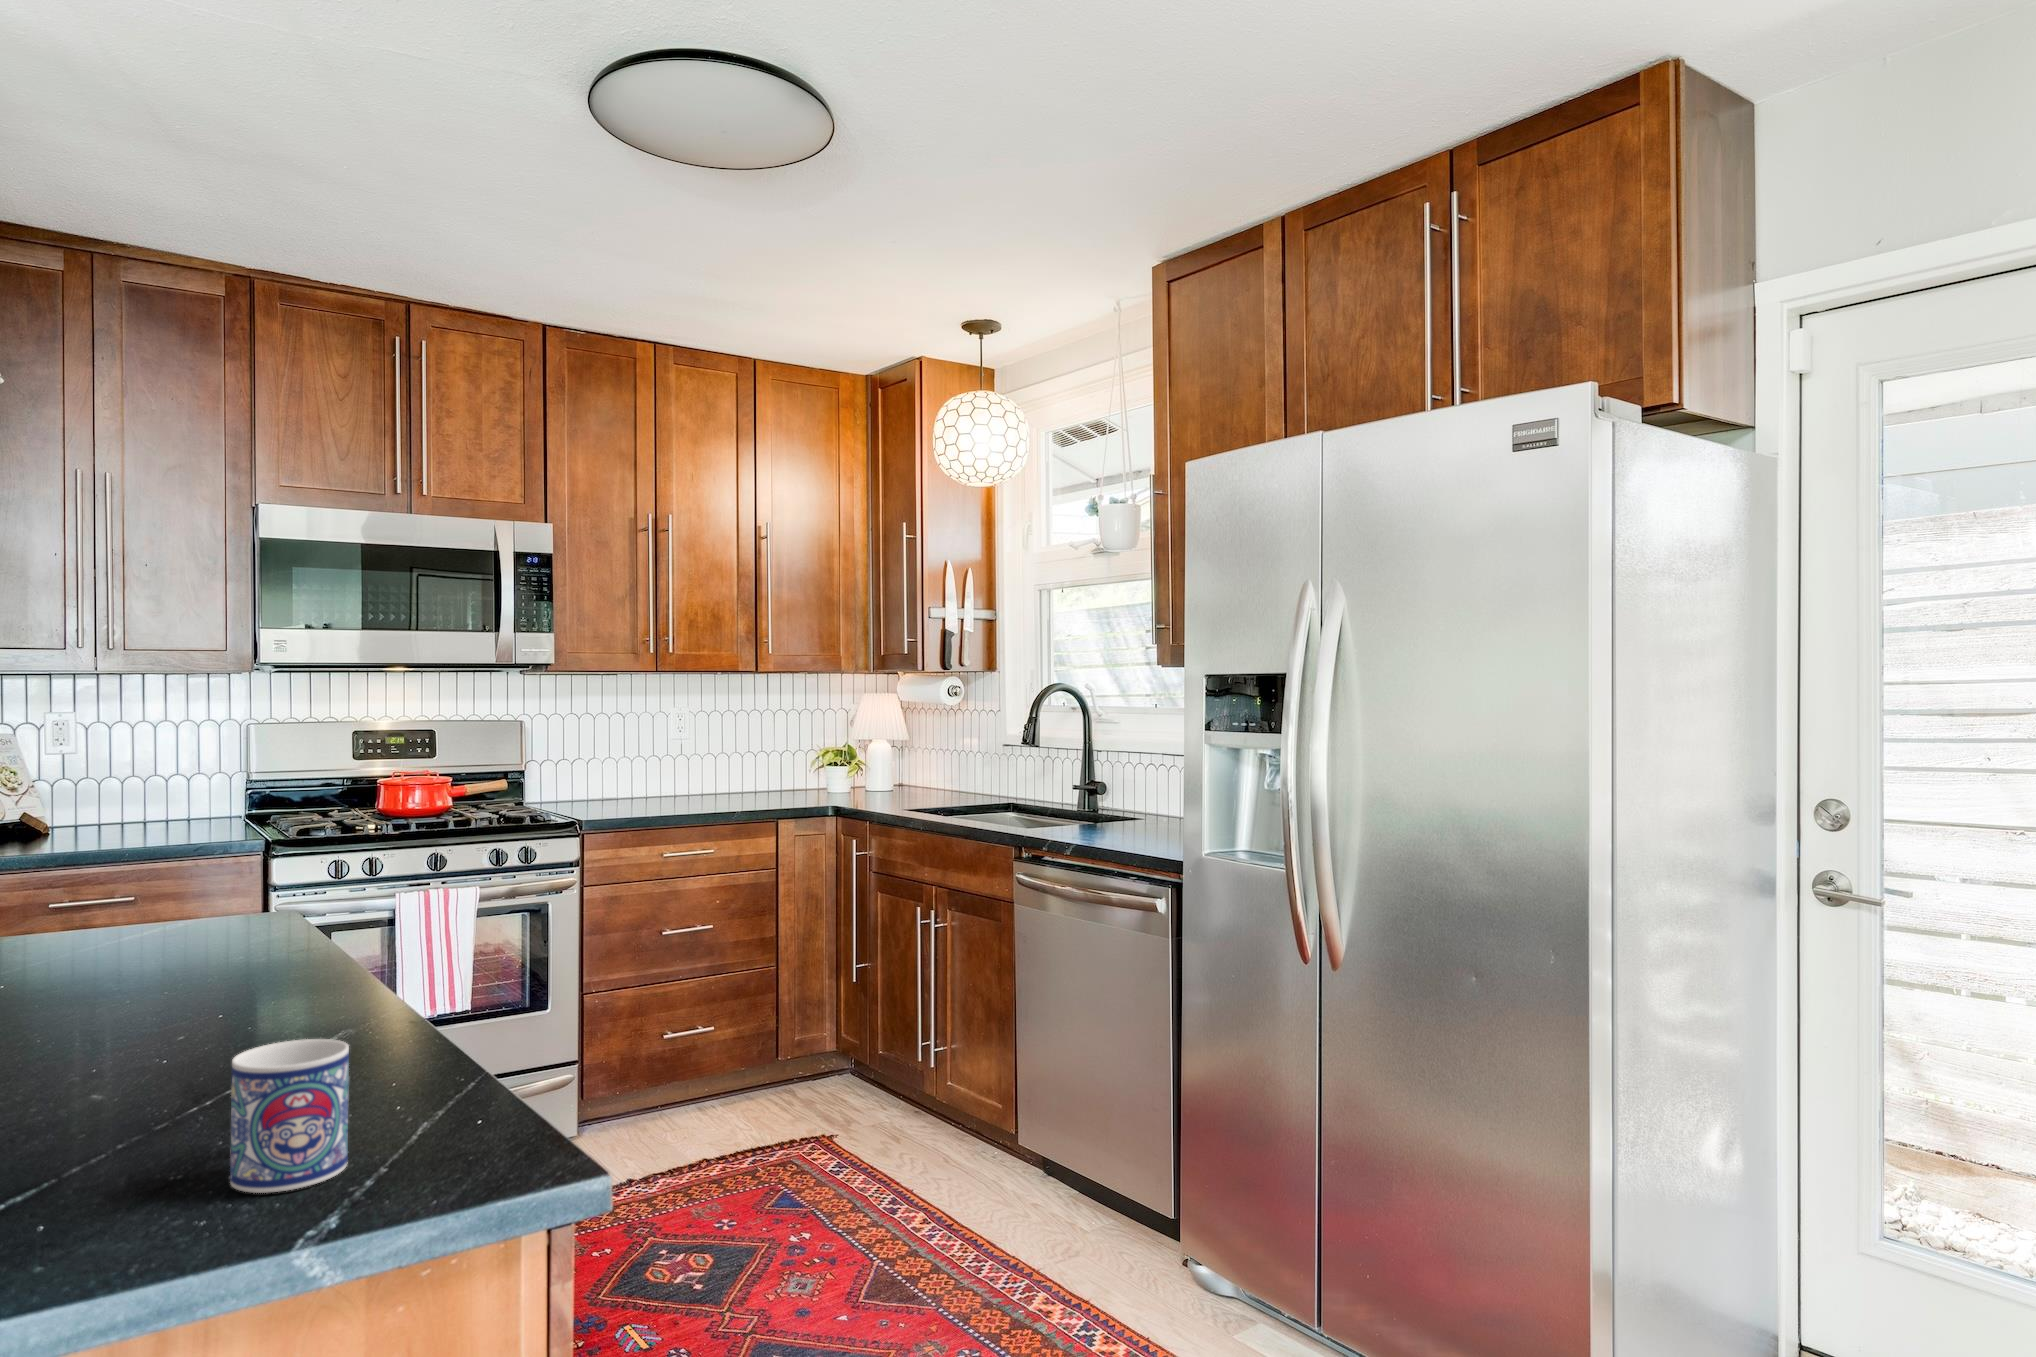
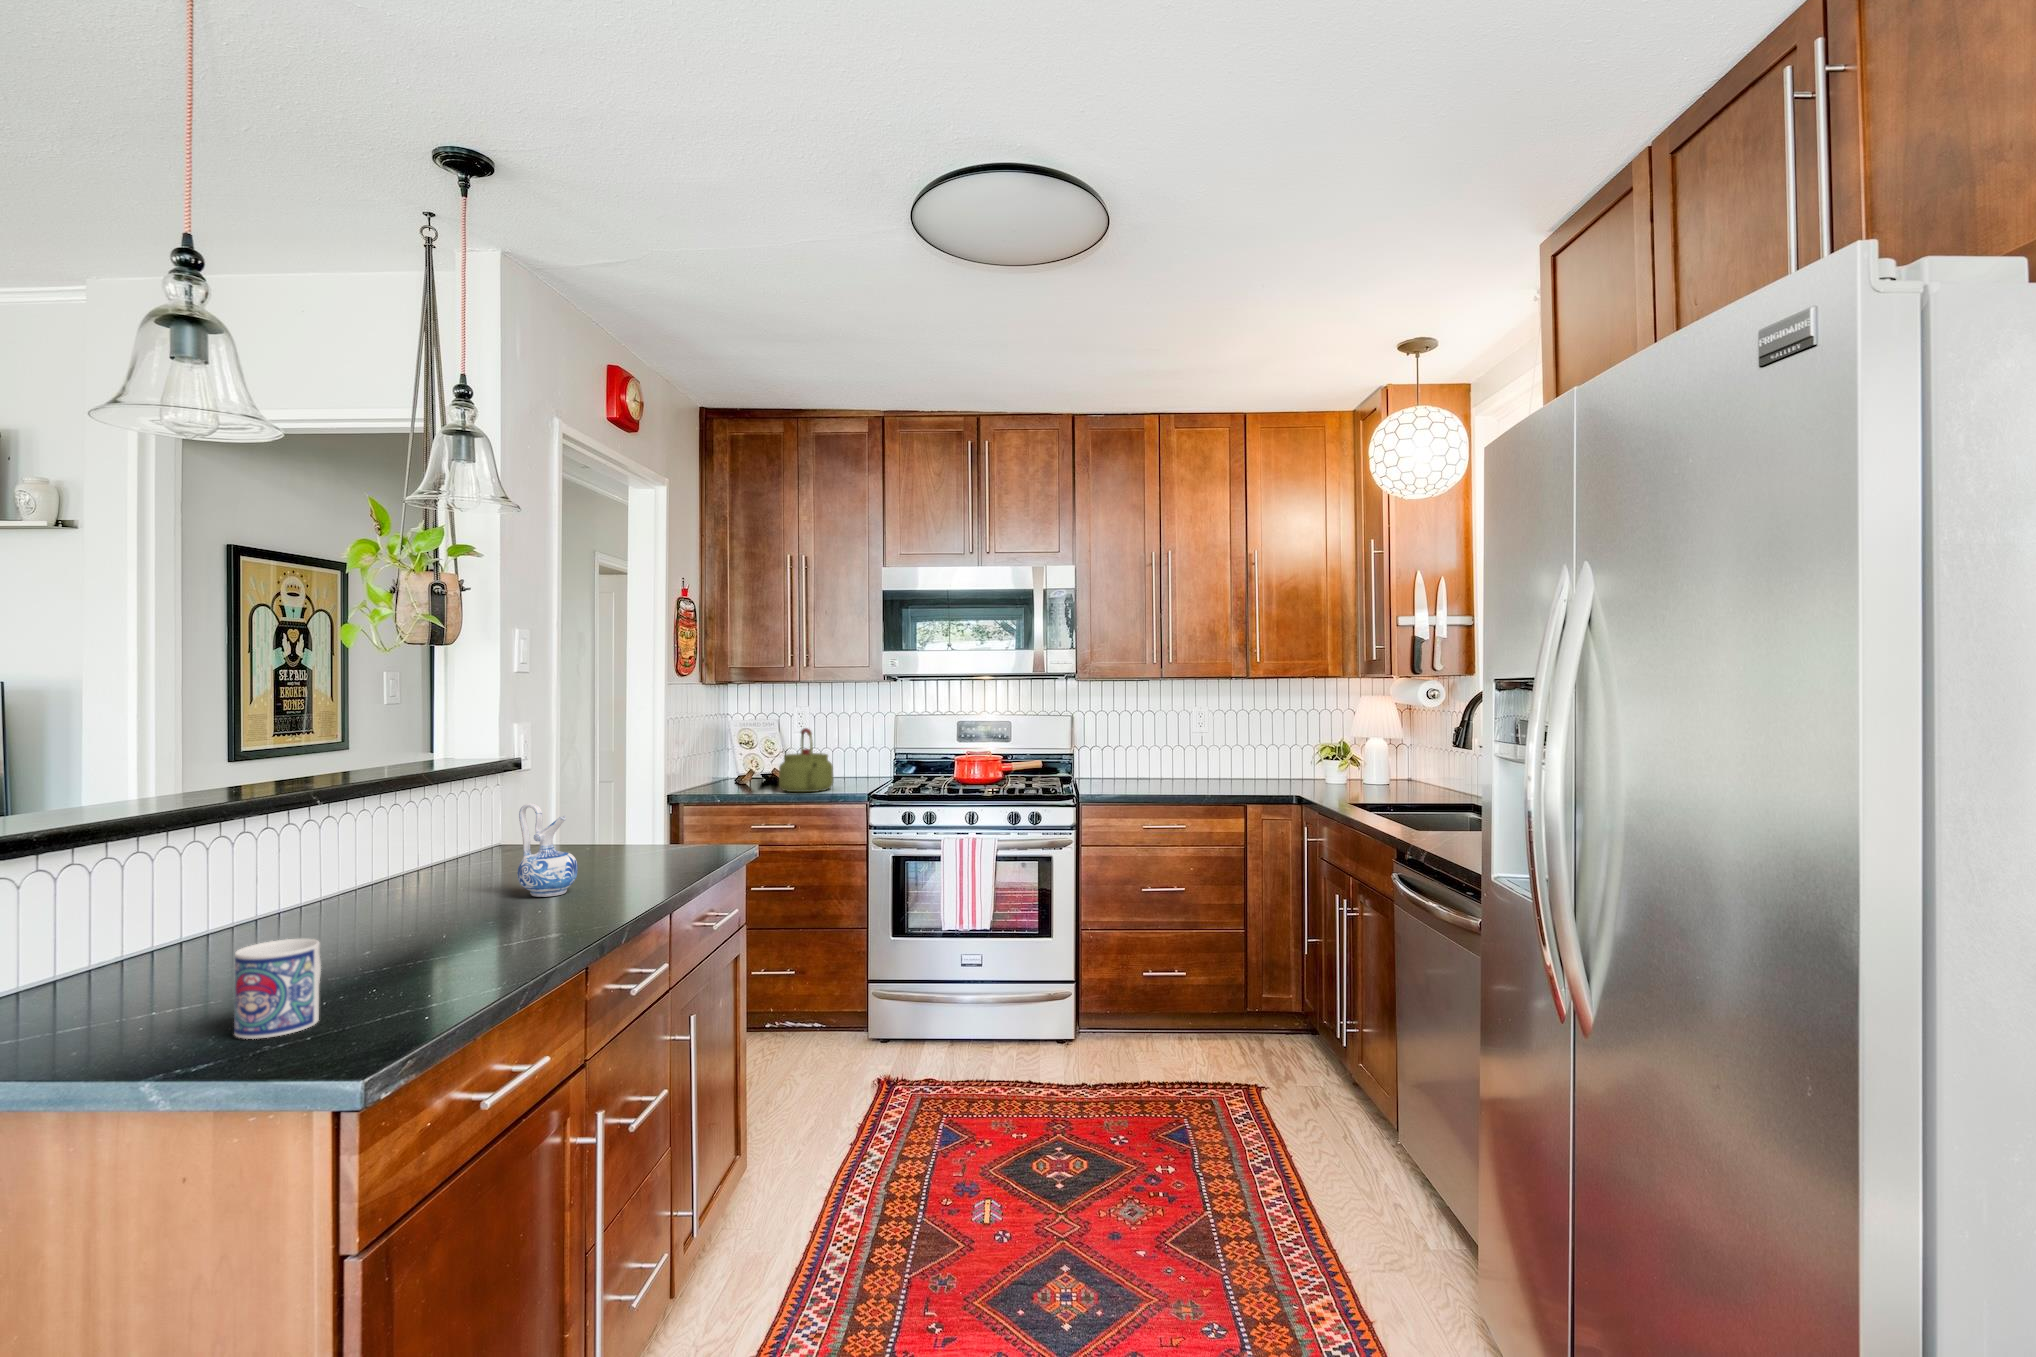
kettle: none [71,741,175,843] -> present [779,728,833,792]
ceramic pitcher: none [90,854,195,1001] -> present [517,803,578,897]

